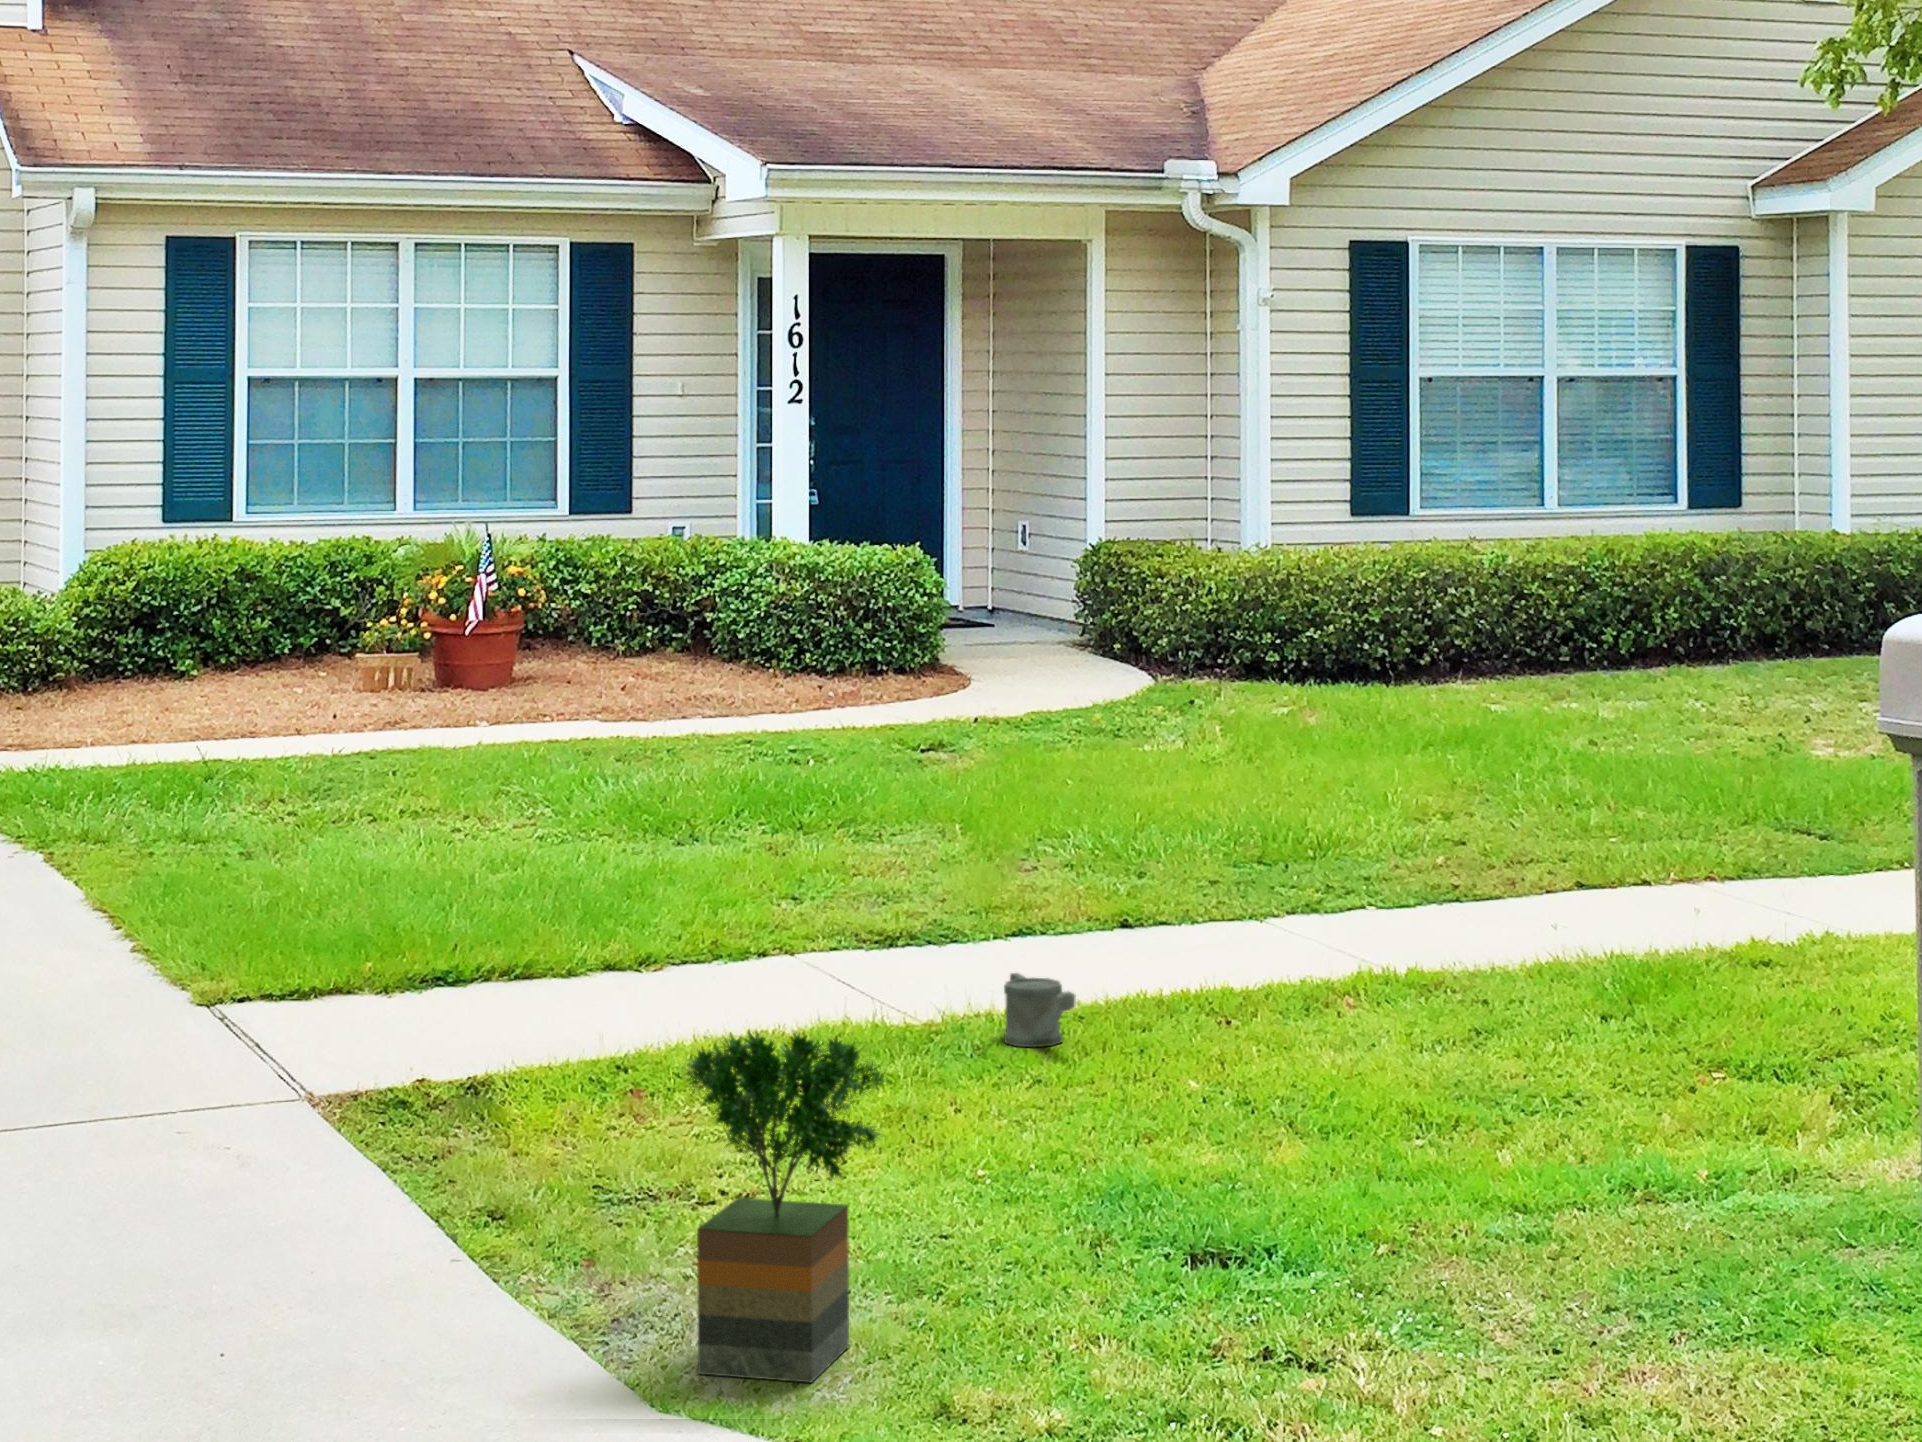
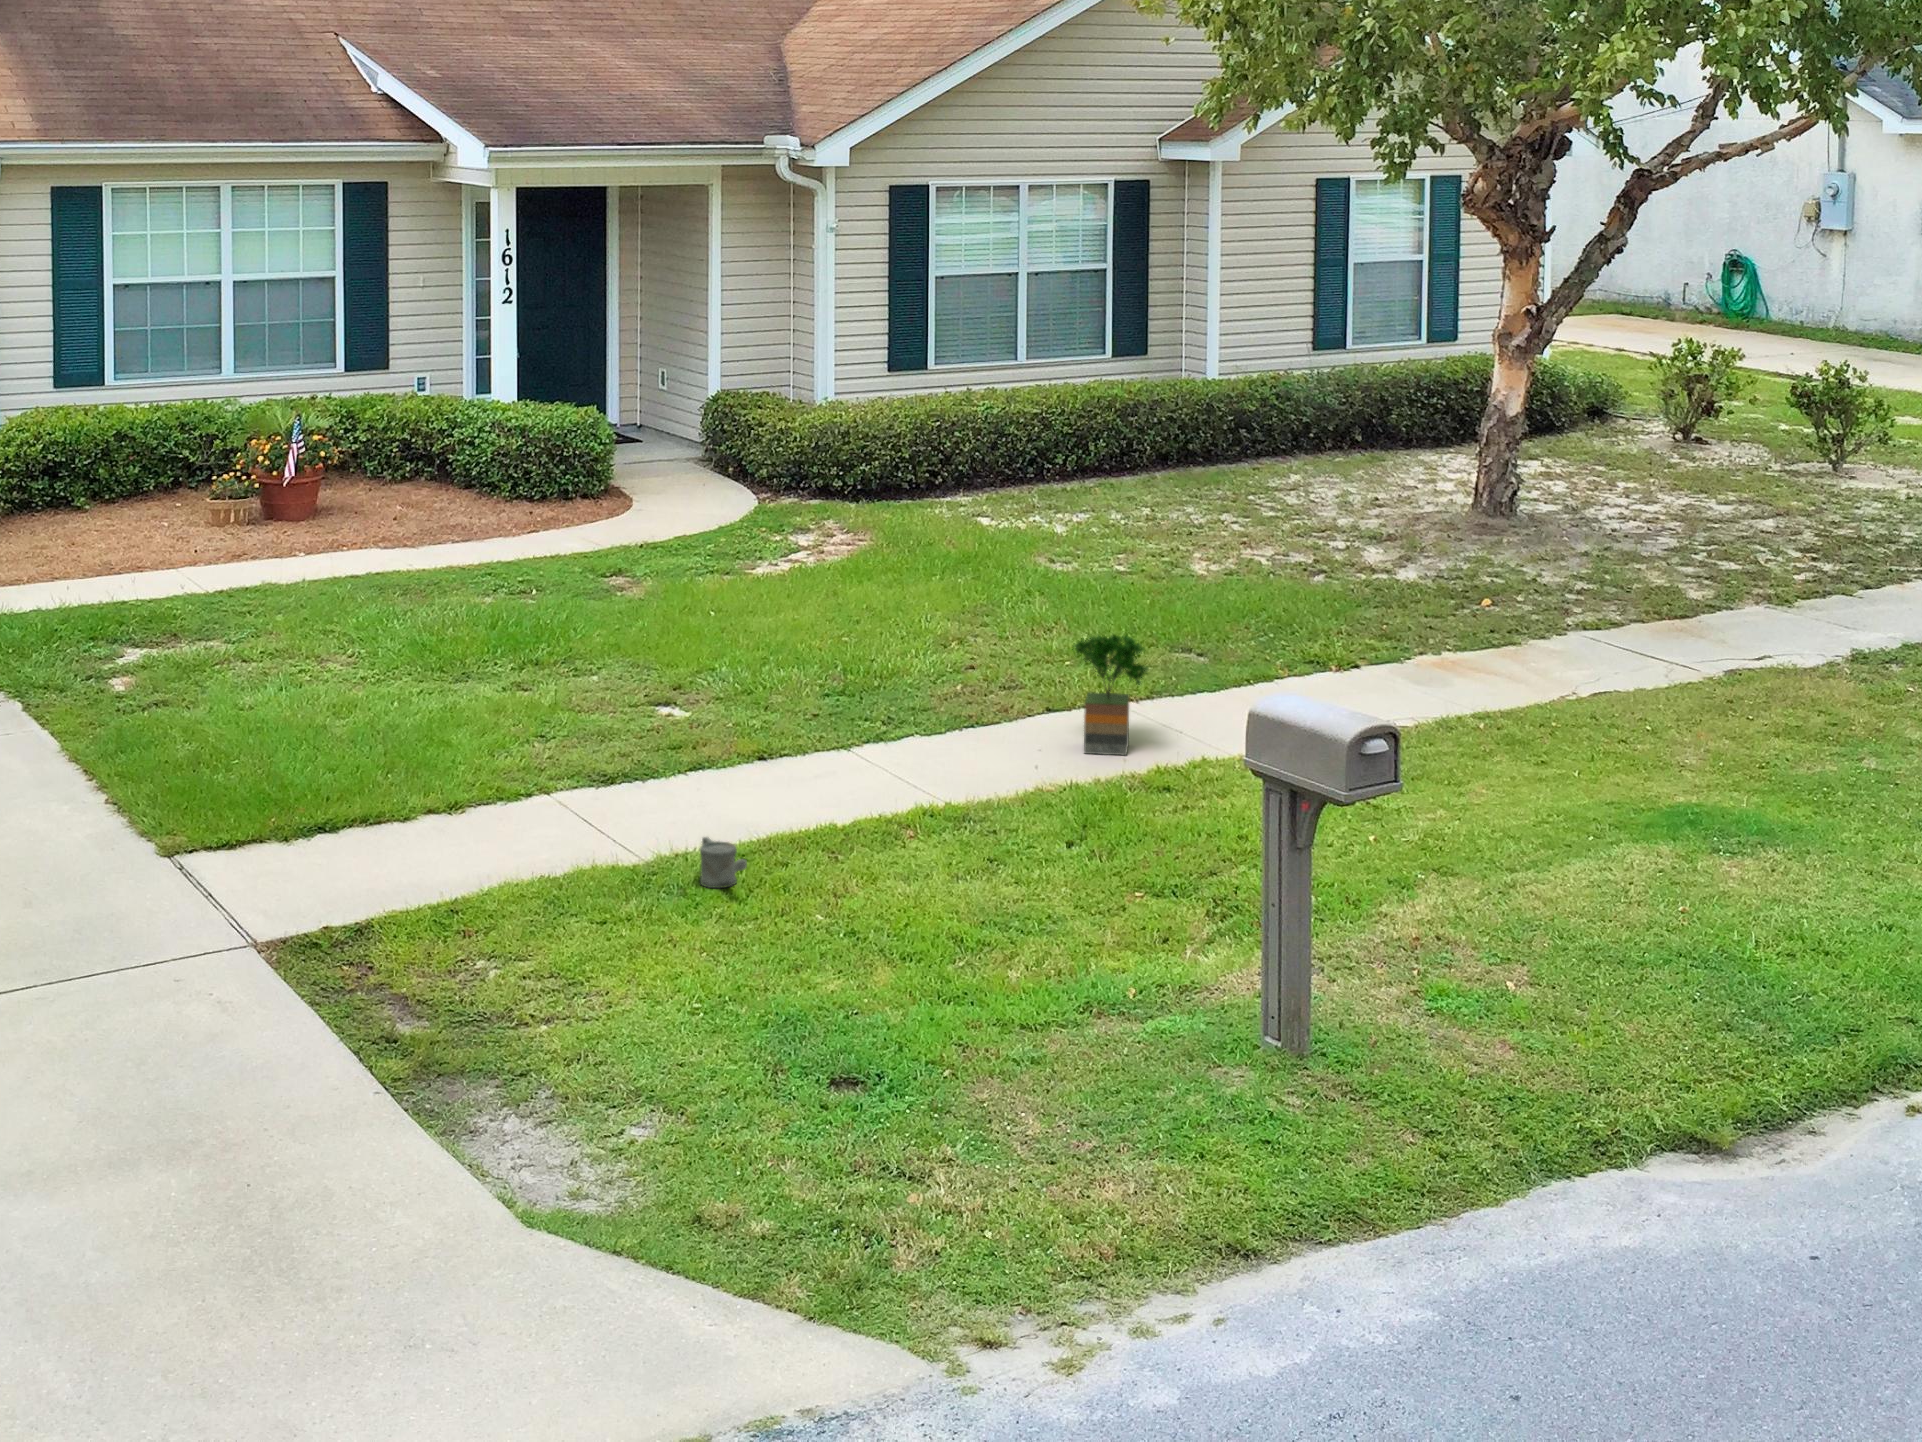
potted tree: present [686,1032,885,1383] -> present [1072,635,1148,755]

